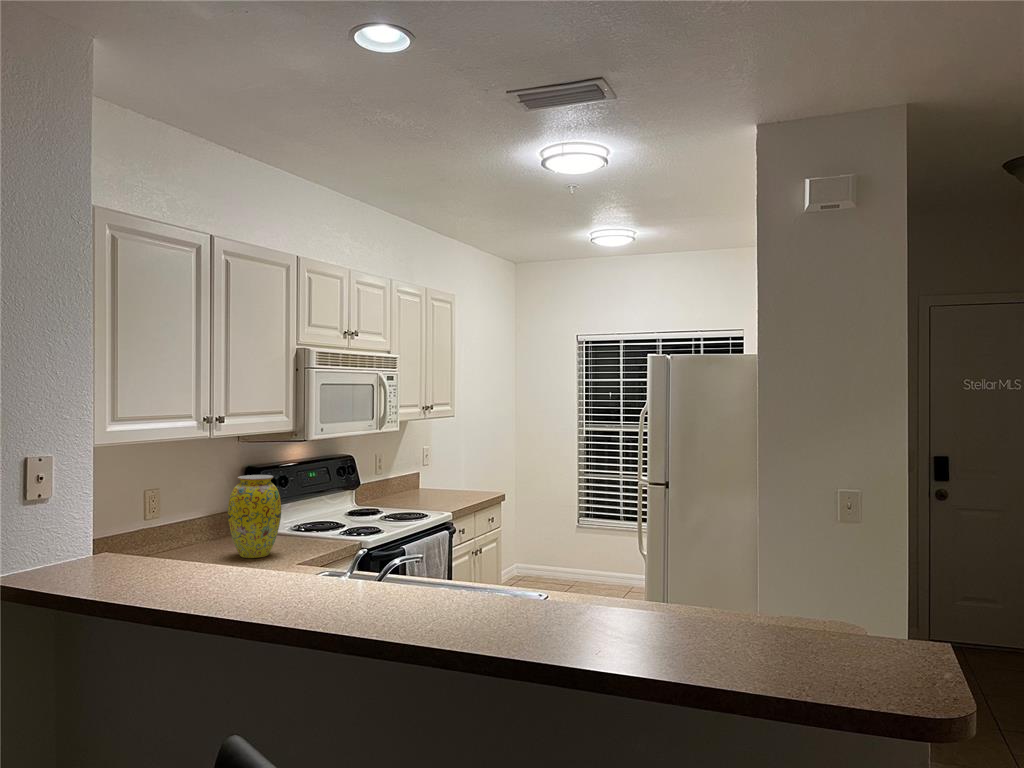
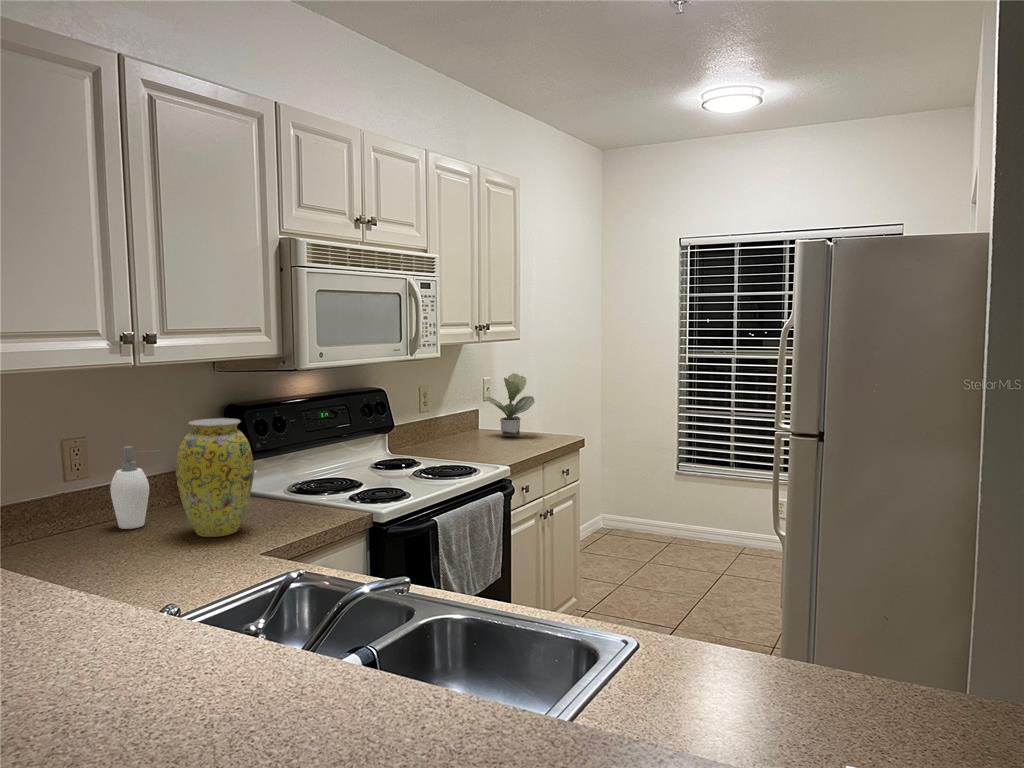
potted plant: none [426,444,466,494] -> present [485,373,534,436]
soap dispenser: none [175,496,211,555] -> present [110,446,155,529]

